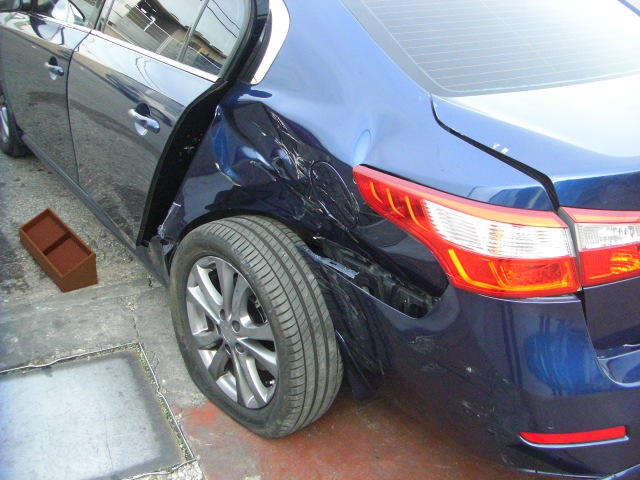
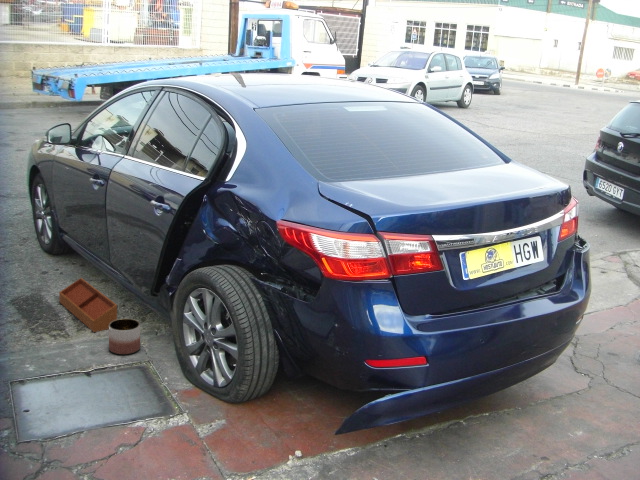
planter: none [80,278,128,333] -> present [109,319,140,354]

